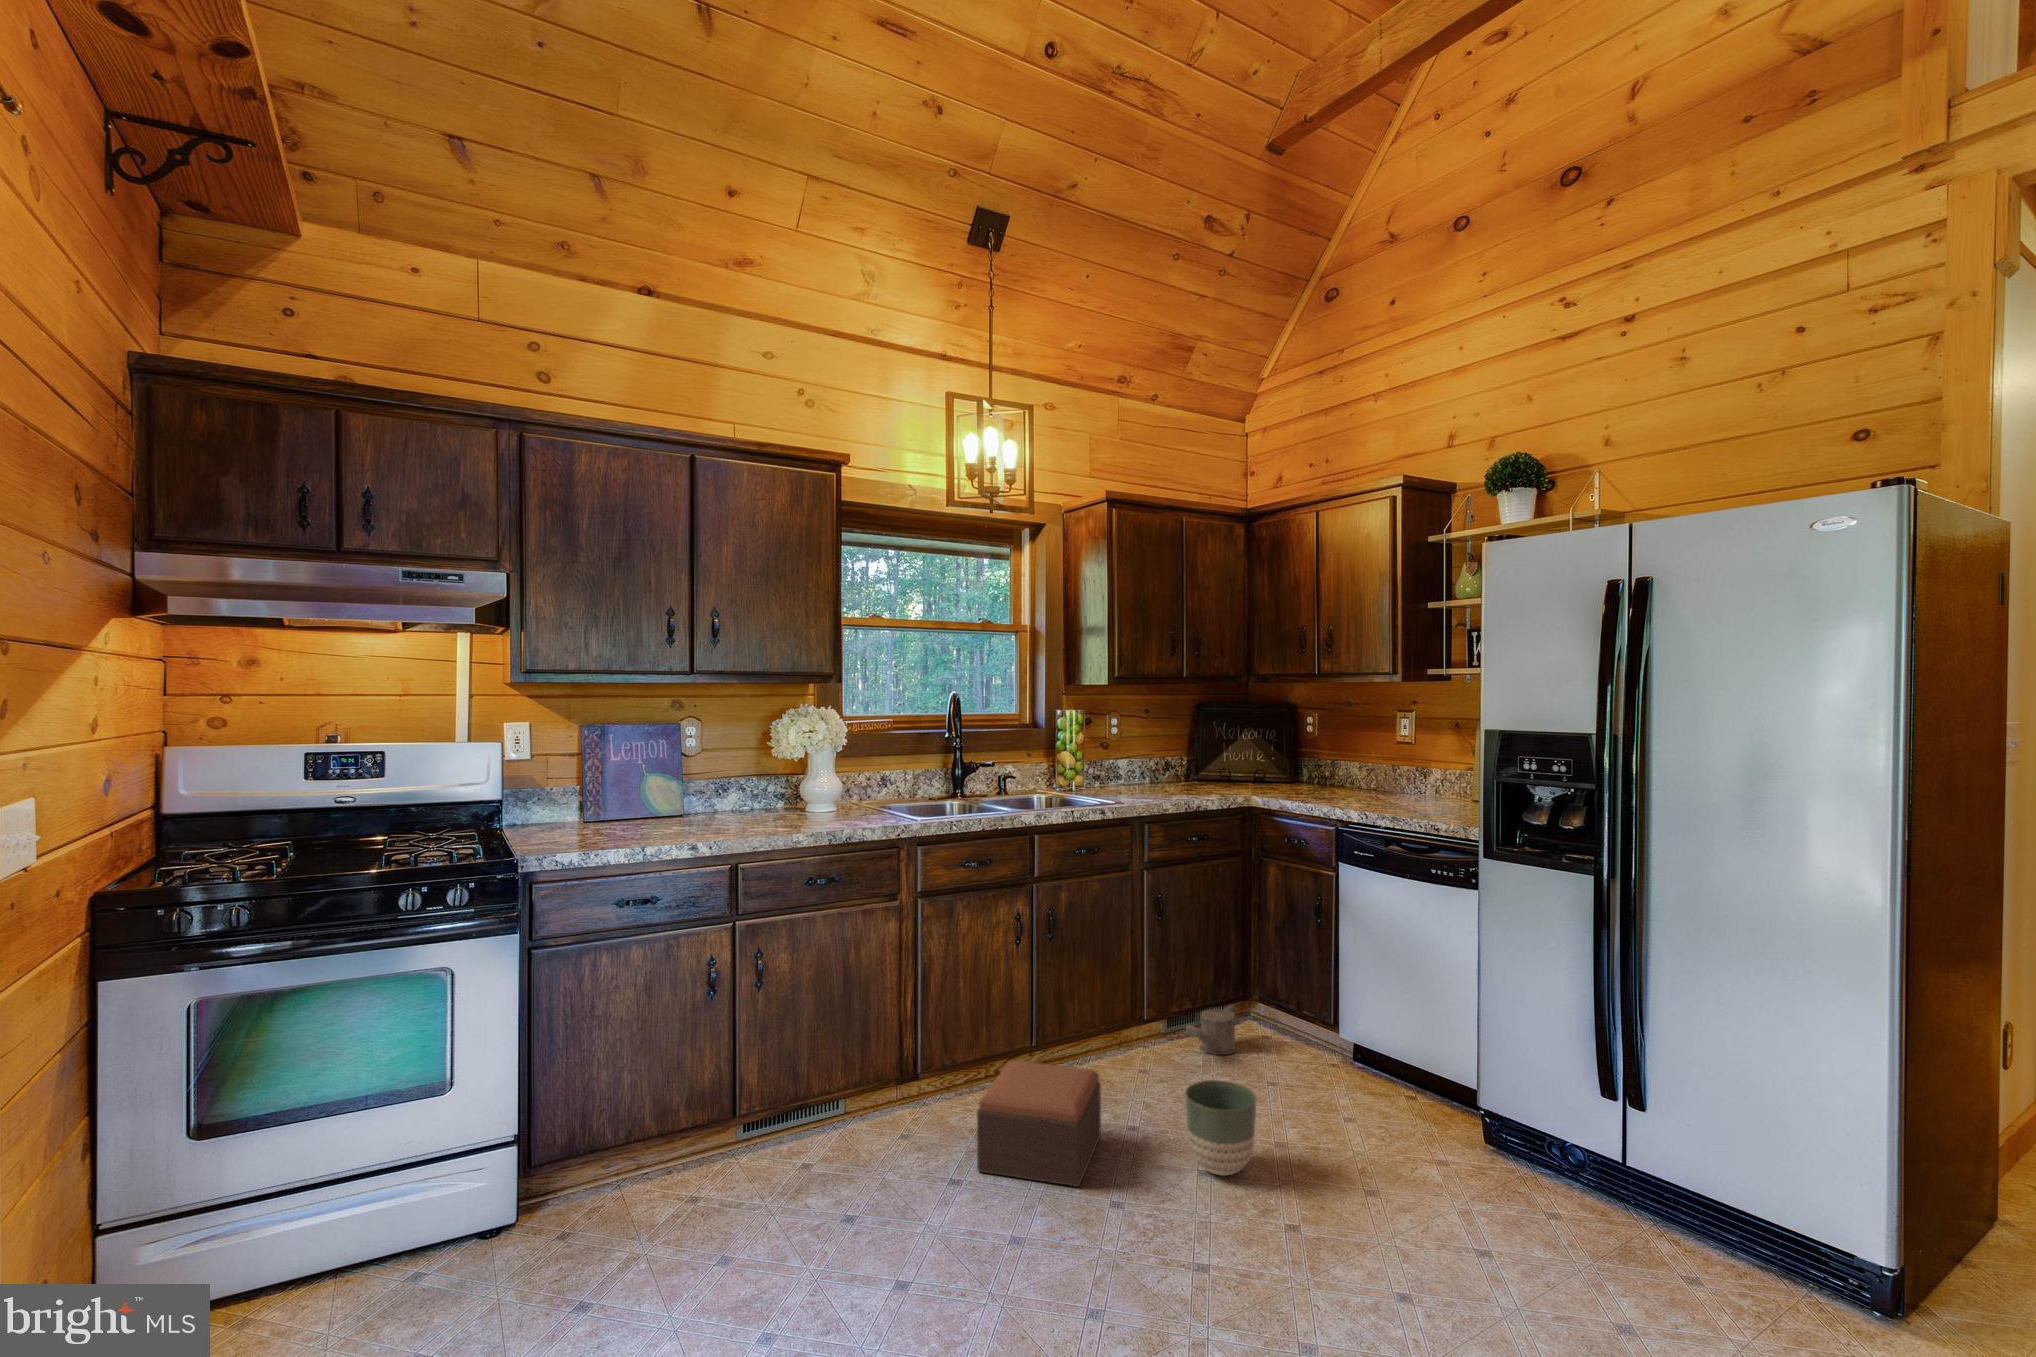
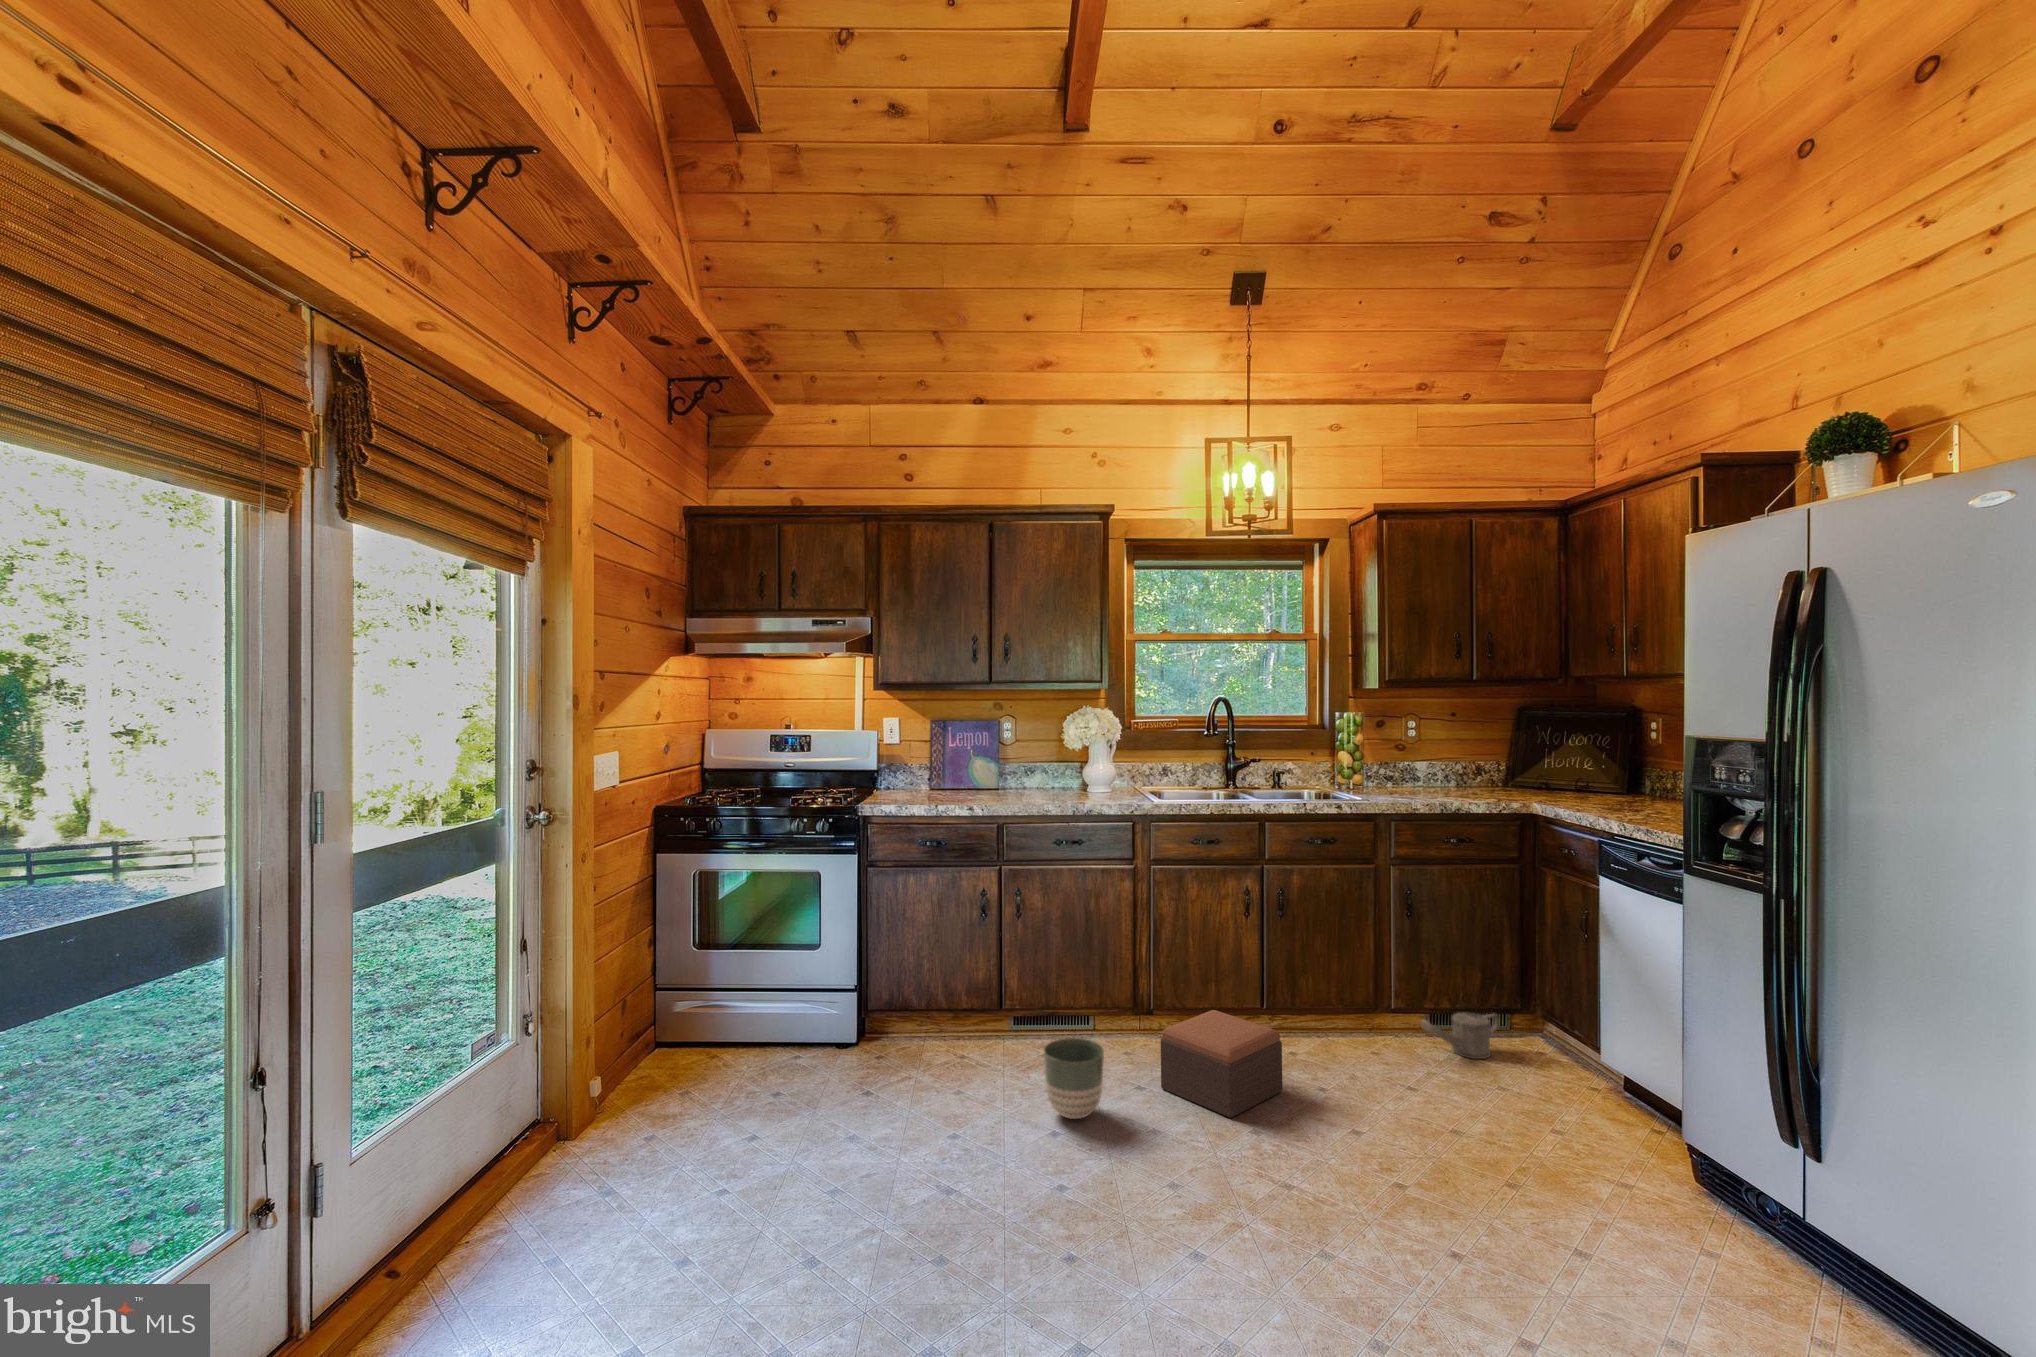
planter: present [1185,1080,1256,1176] -> present [1044,1038,1104,1119]

